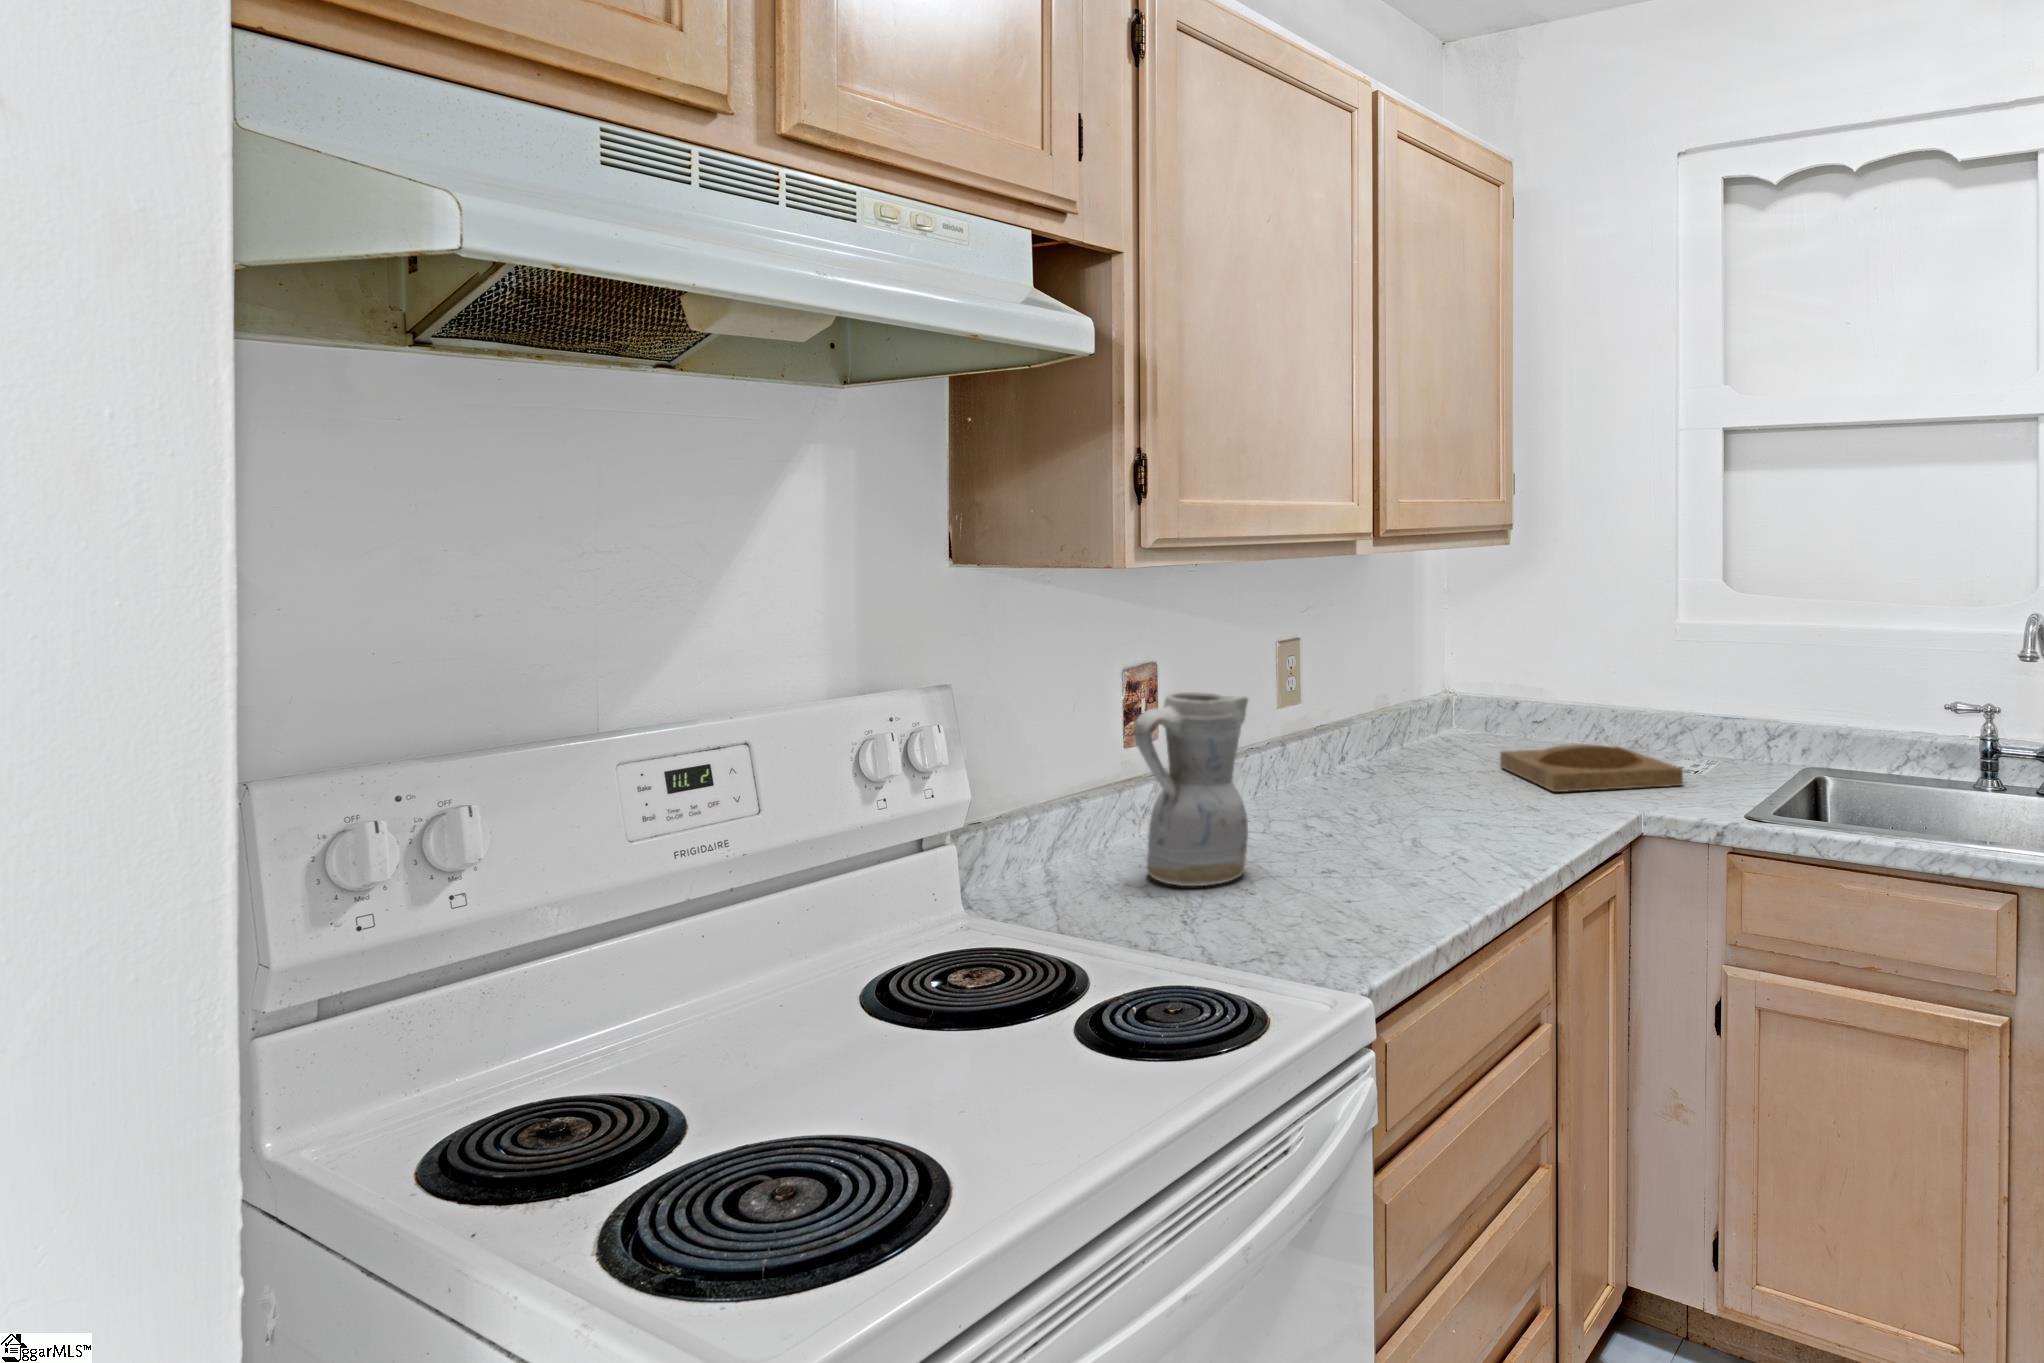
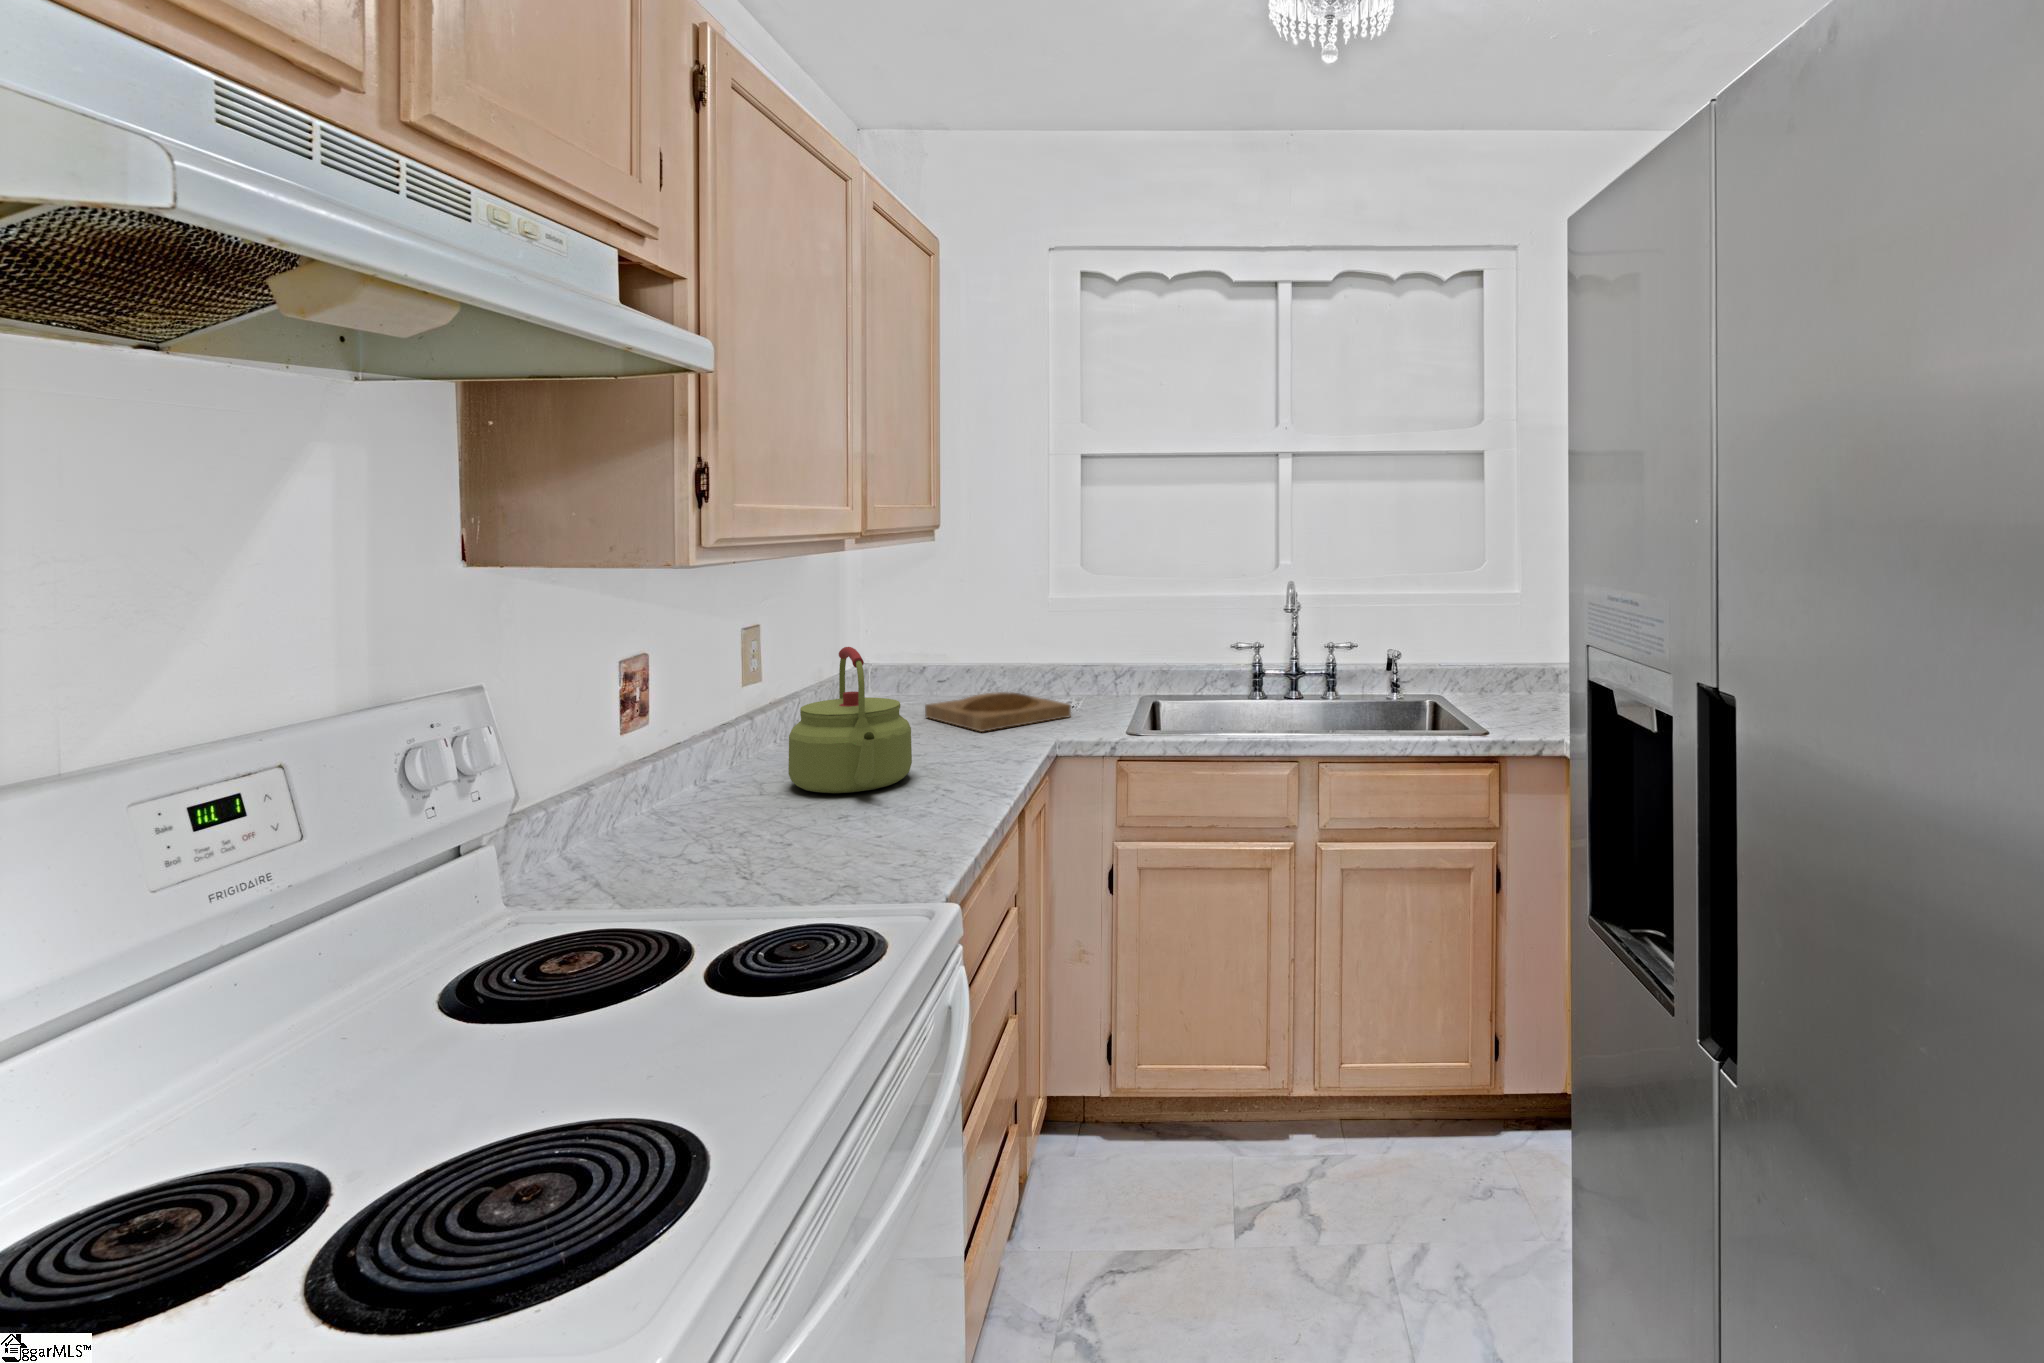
kettle: none [1296,671,1435,843] -> present [788,647,912,793]
ceramic pitcher: present [1134,692,1248,886] -> none [667,676,772,850]

